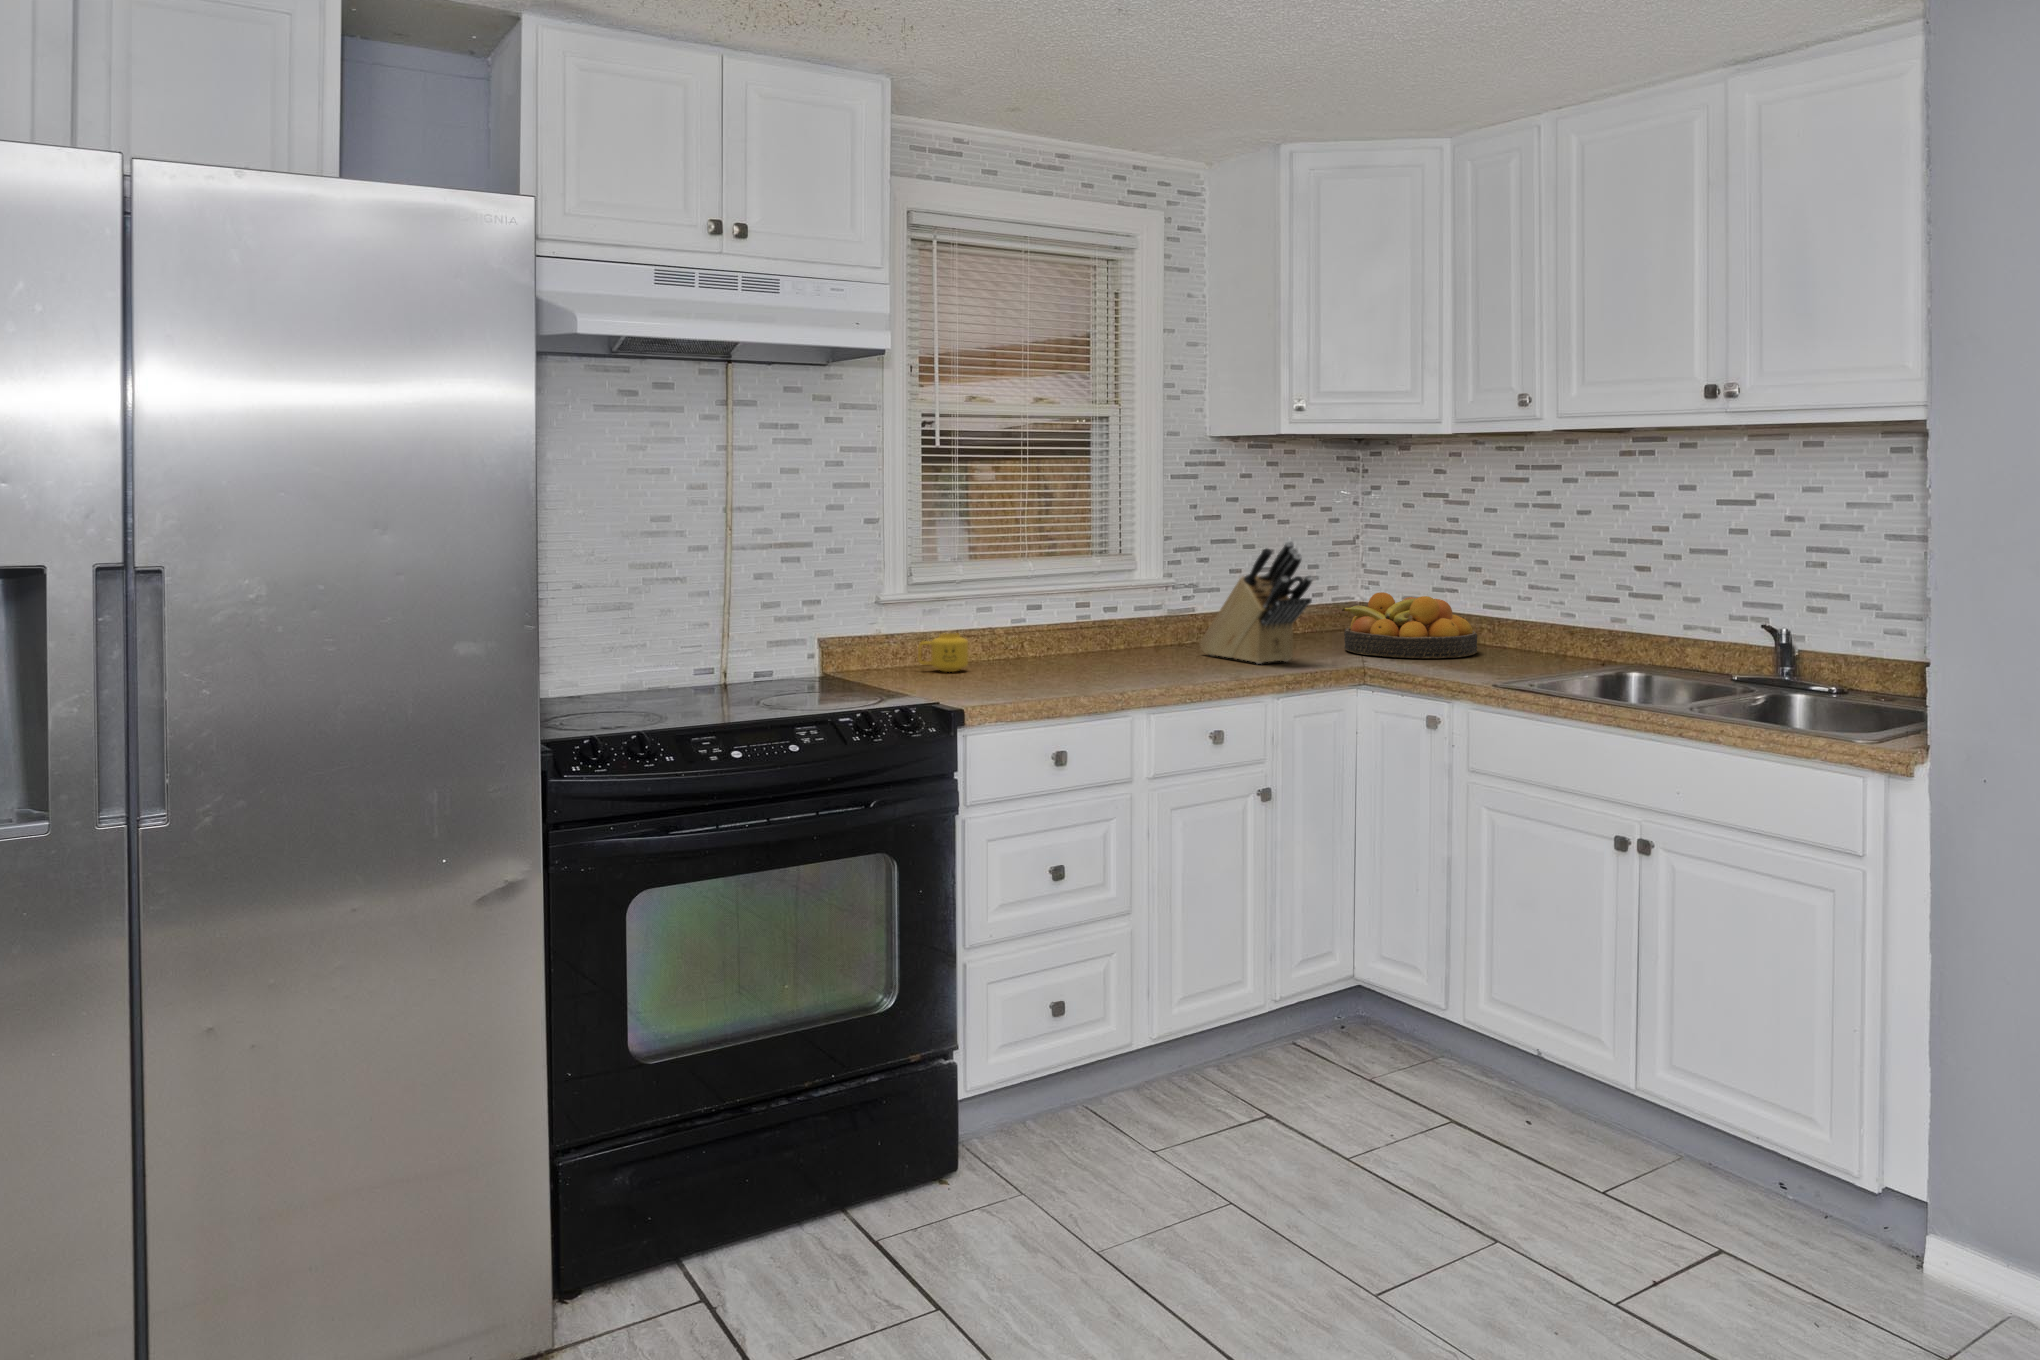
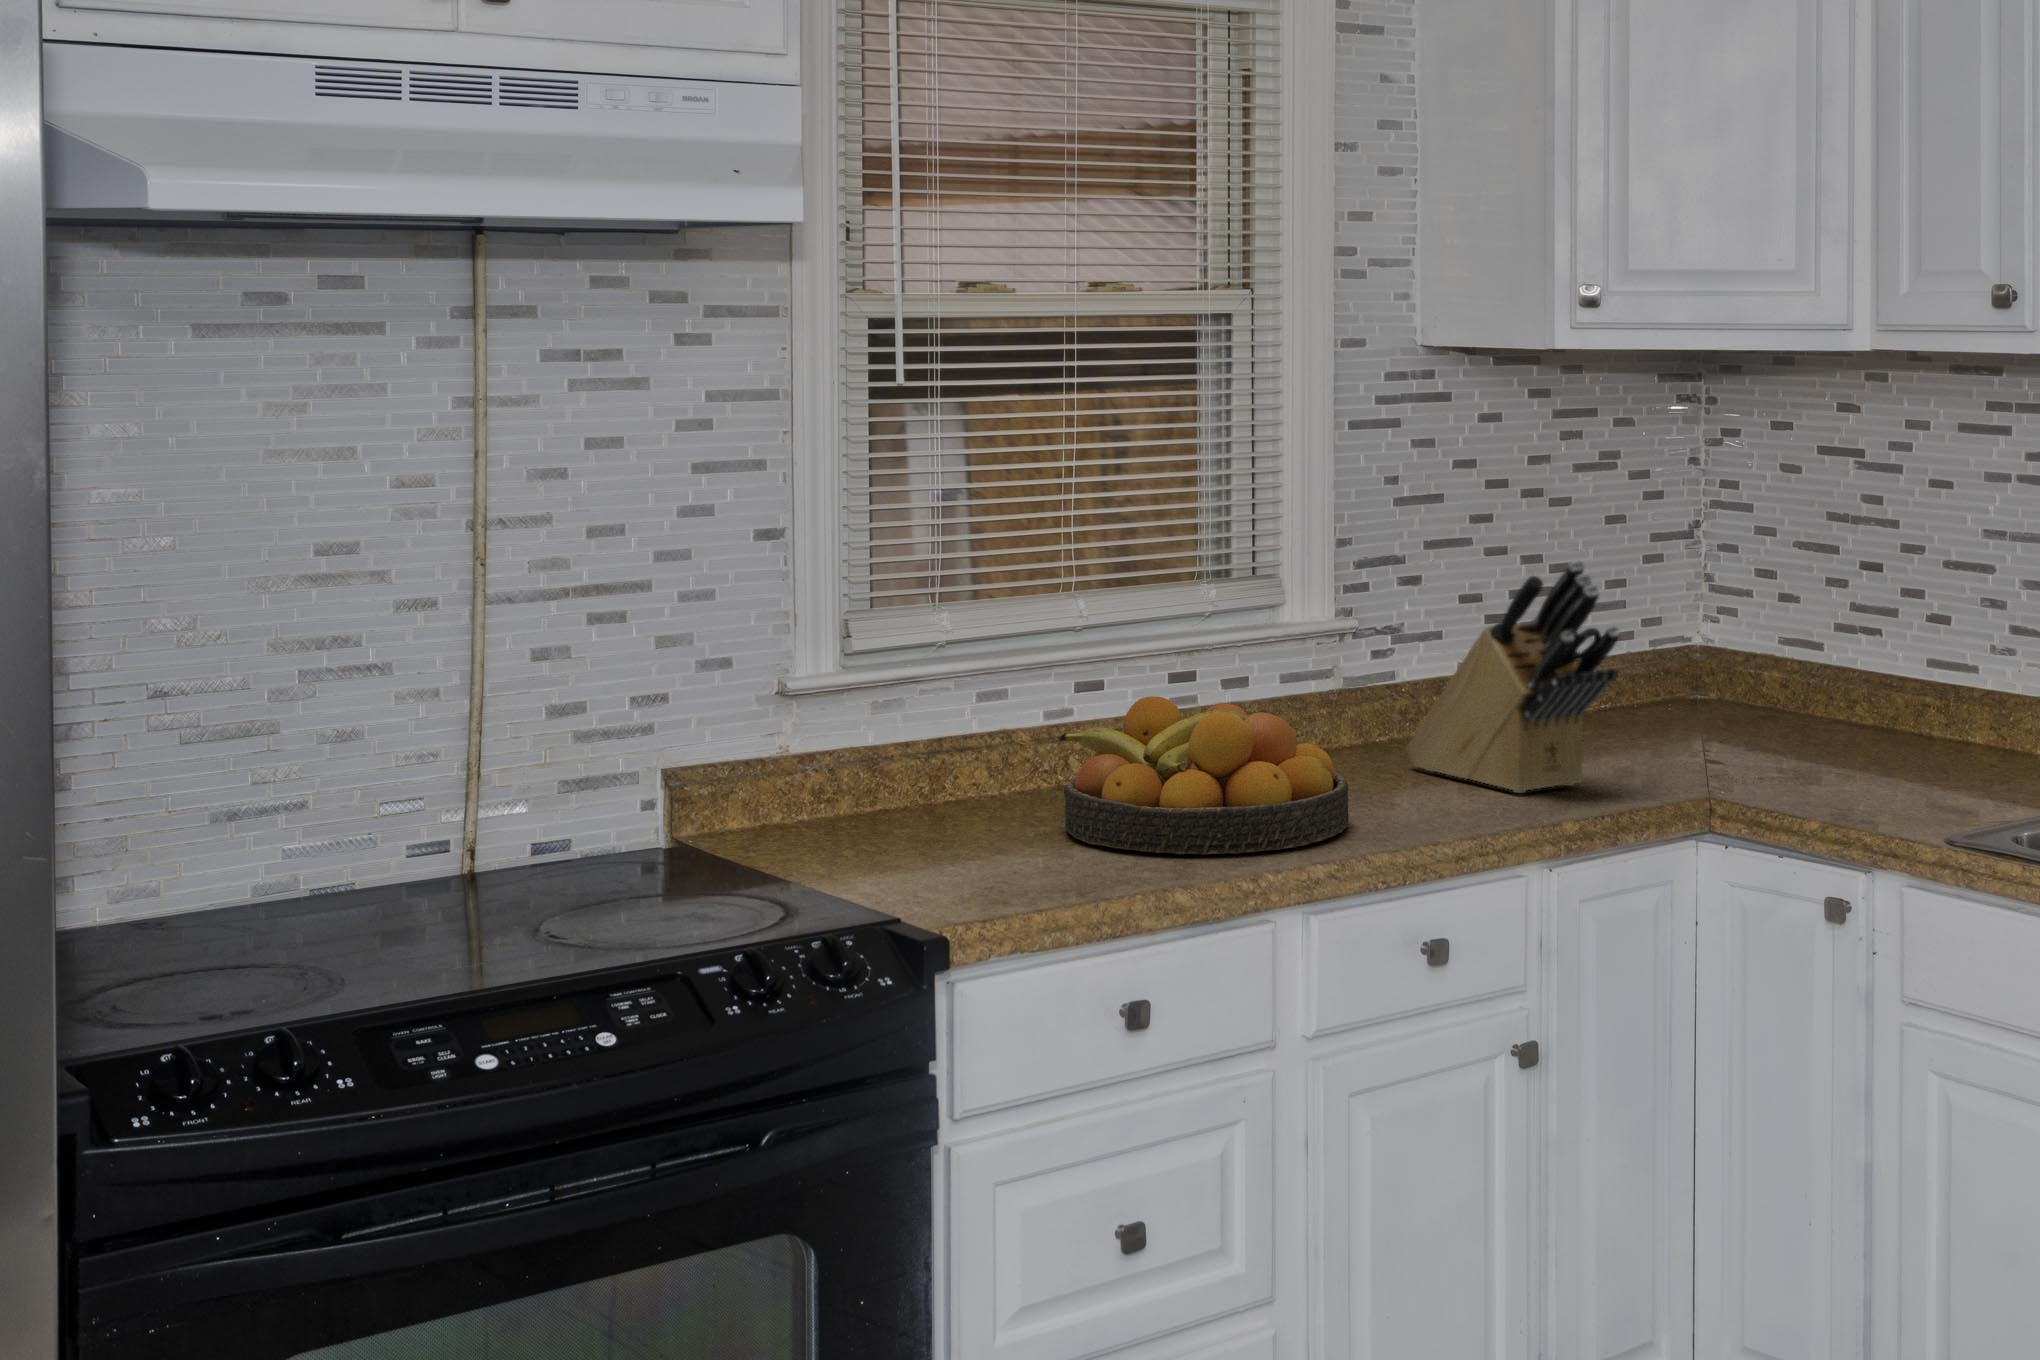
fruit bowl: present [1341,592,1477,658] -> present [1059,696,1349,855]
mug: present [918,633,968,672] -> none [861,752,960,829]

